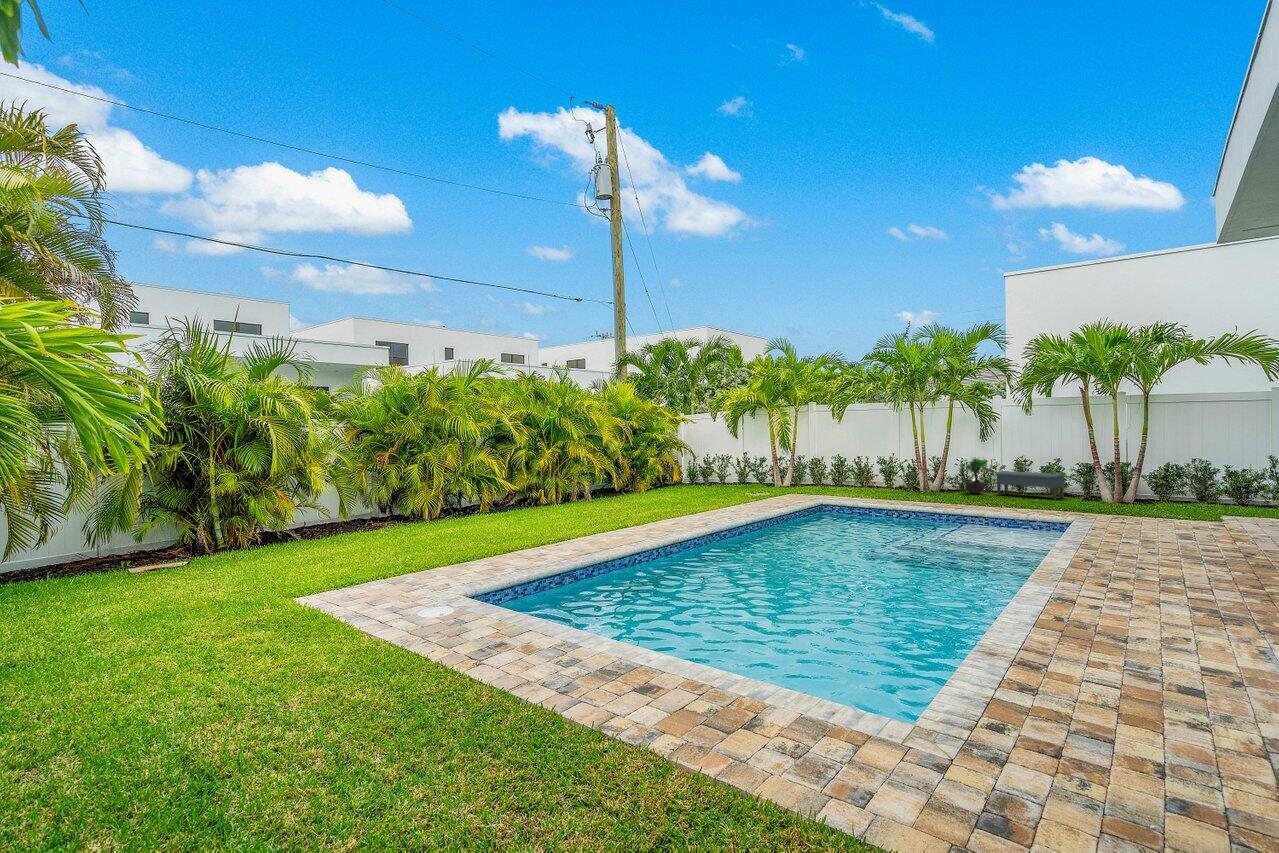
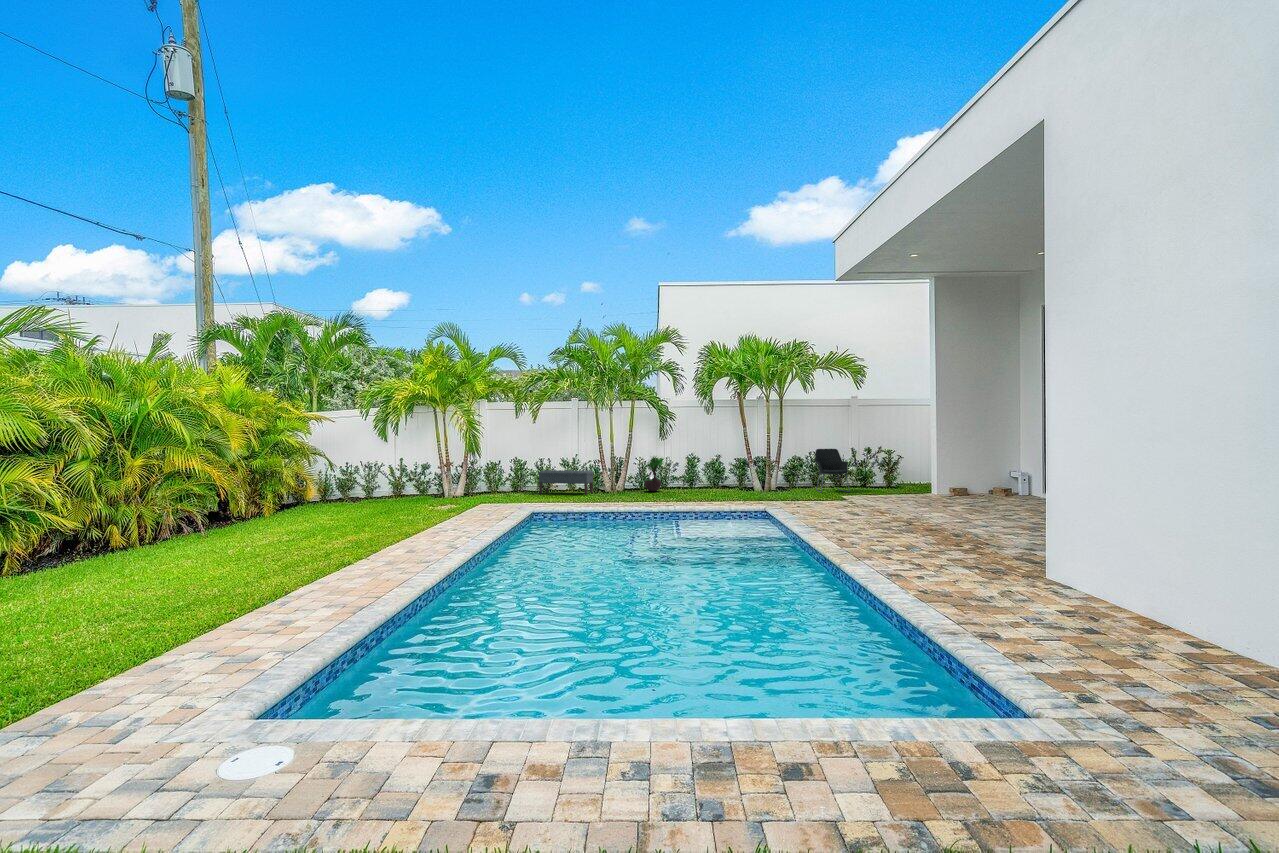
chair: none [1195,456,1246,513] -> present [815,449,850,493]
bench: present [996,471,1064,500] -> present [538,470,593,495]

